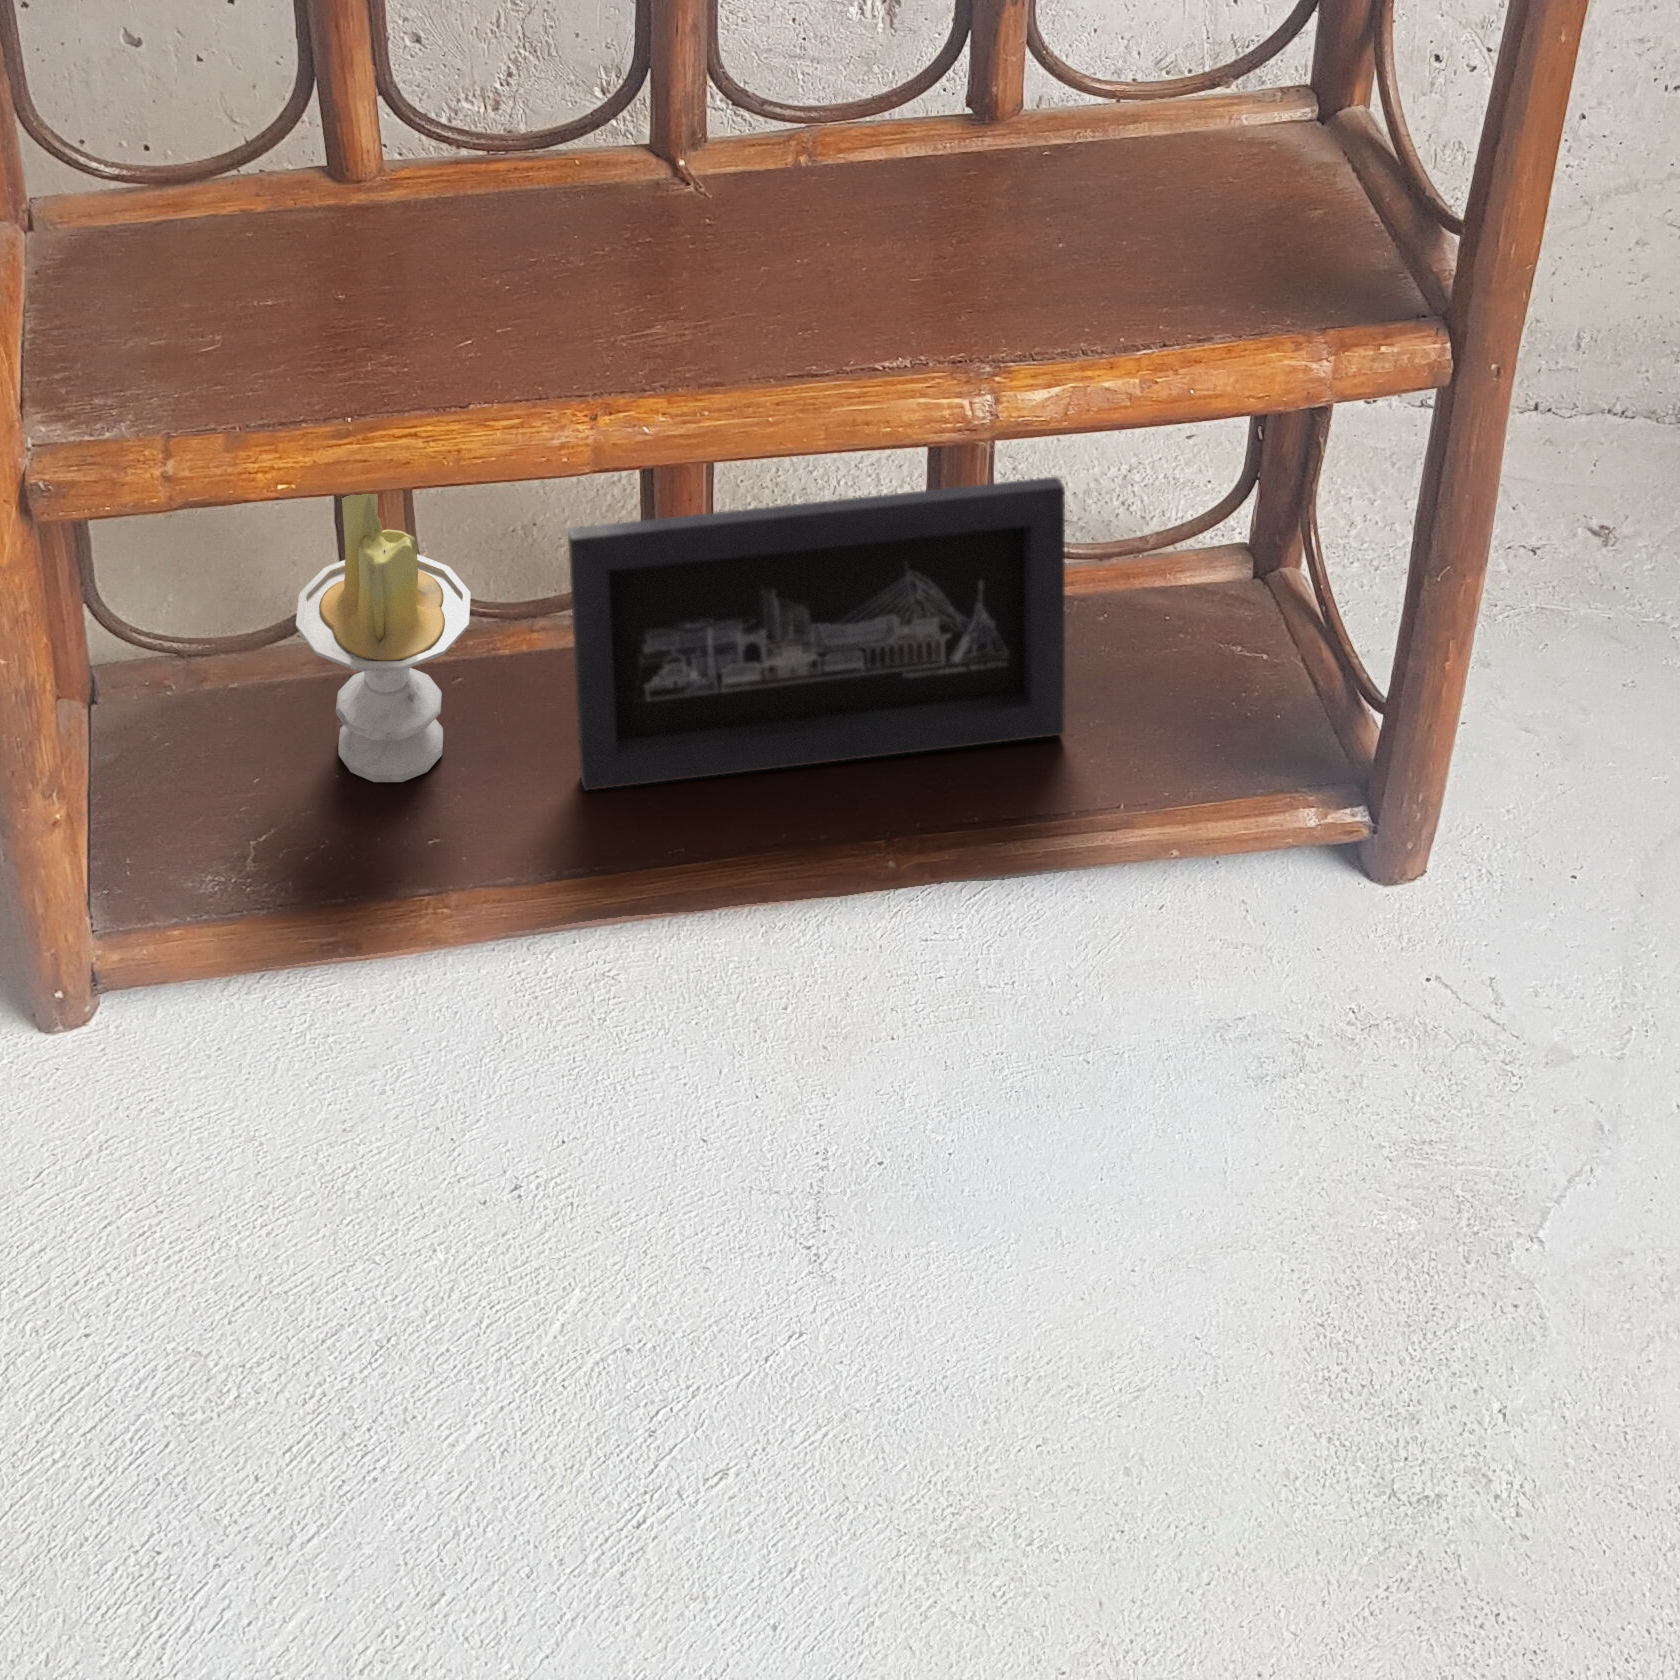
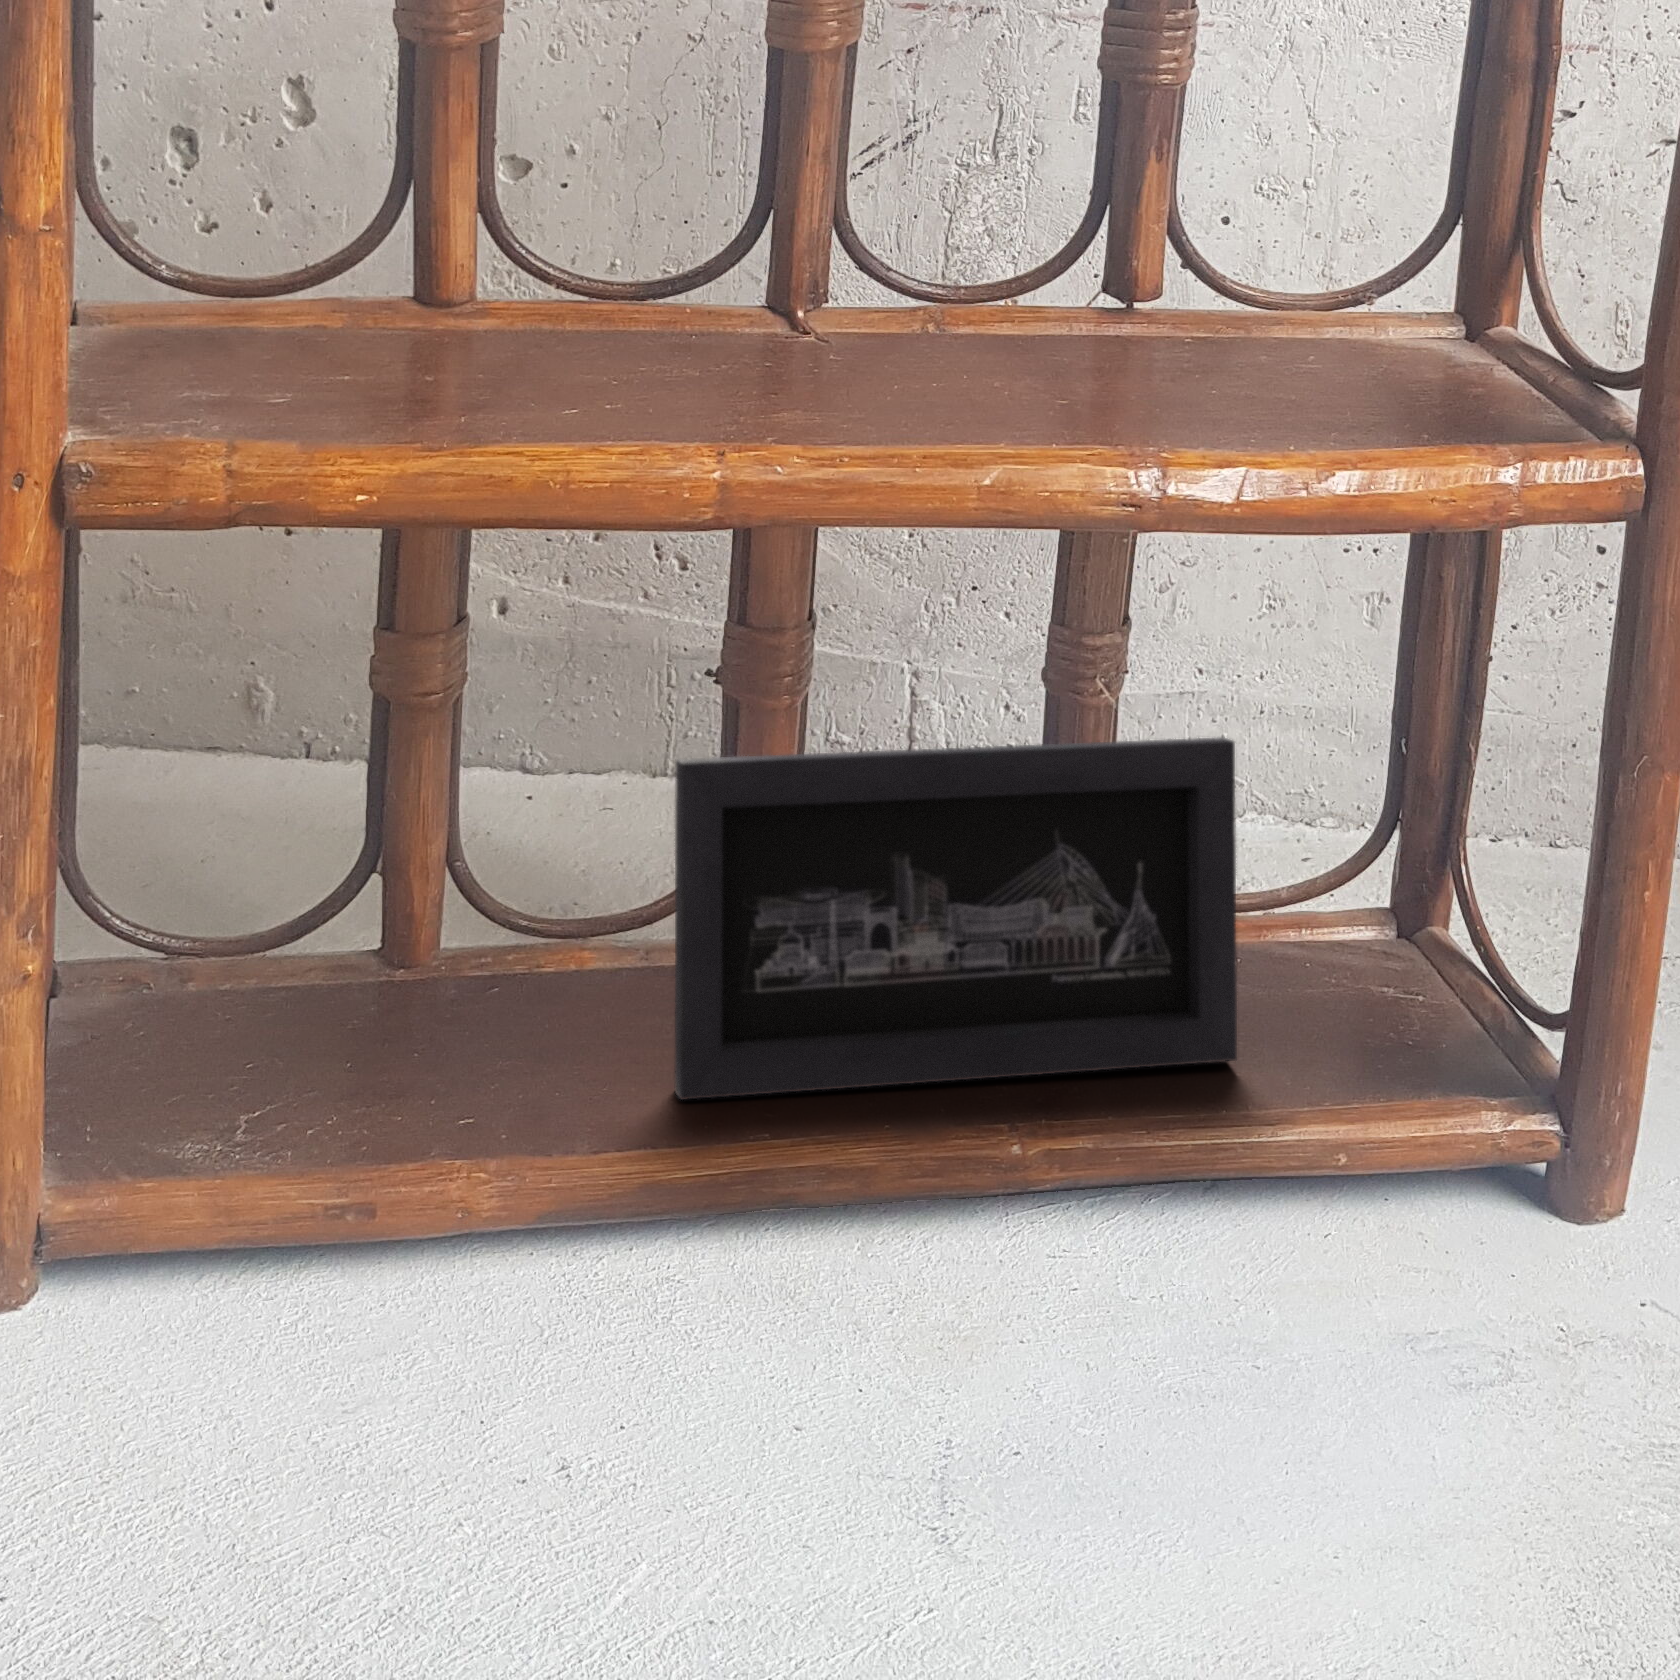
candle: present [296,494,471,782] -> none [348,665,556,1090]

